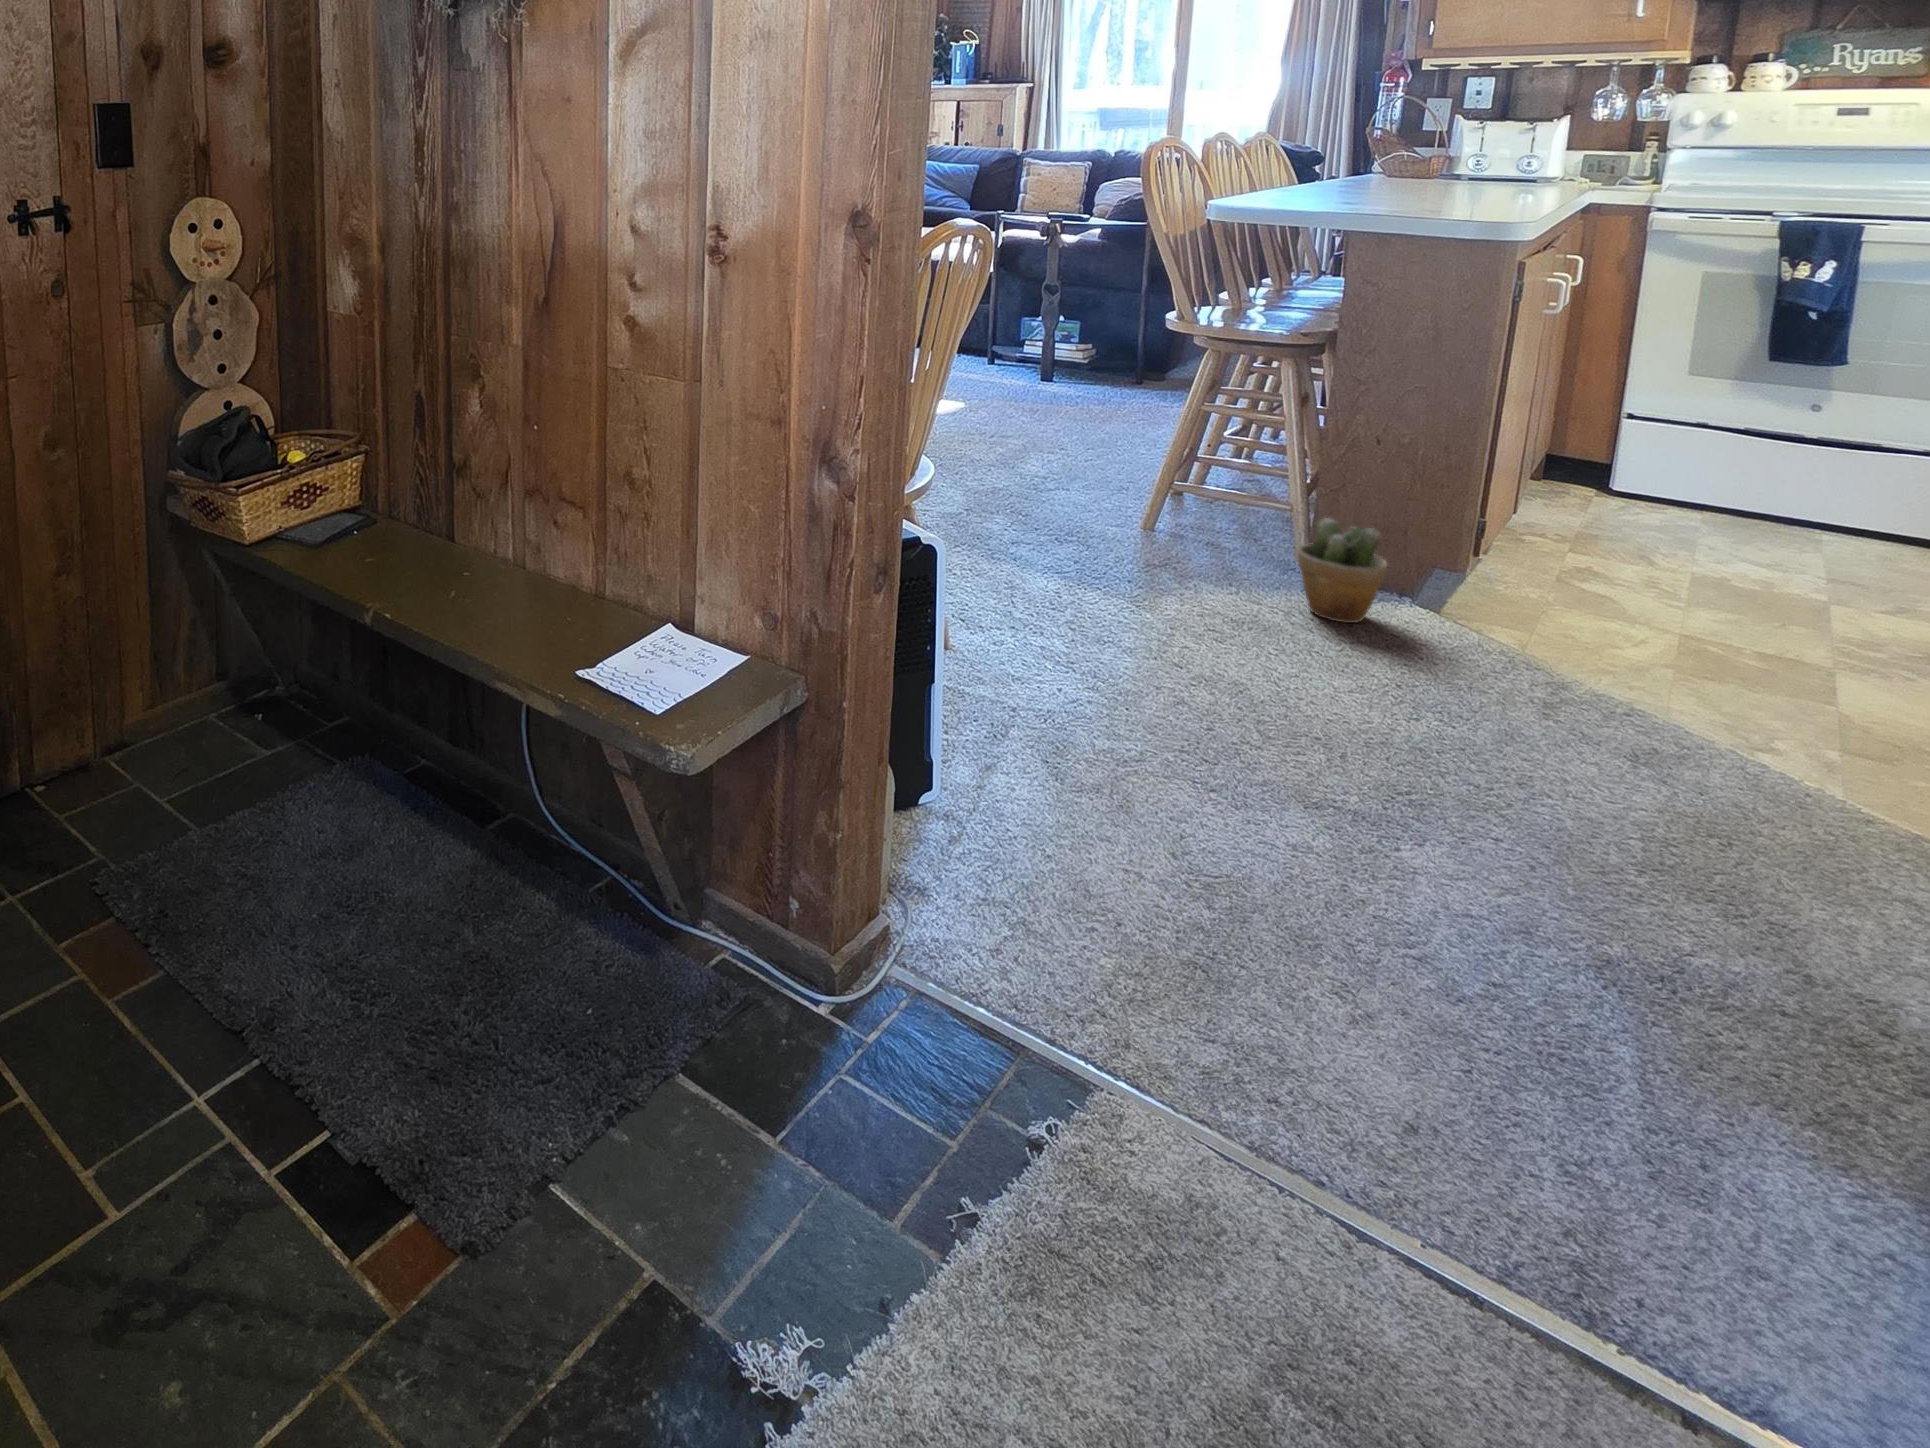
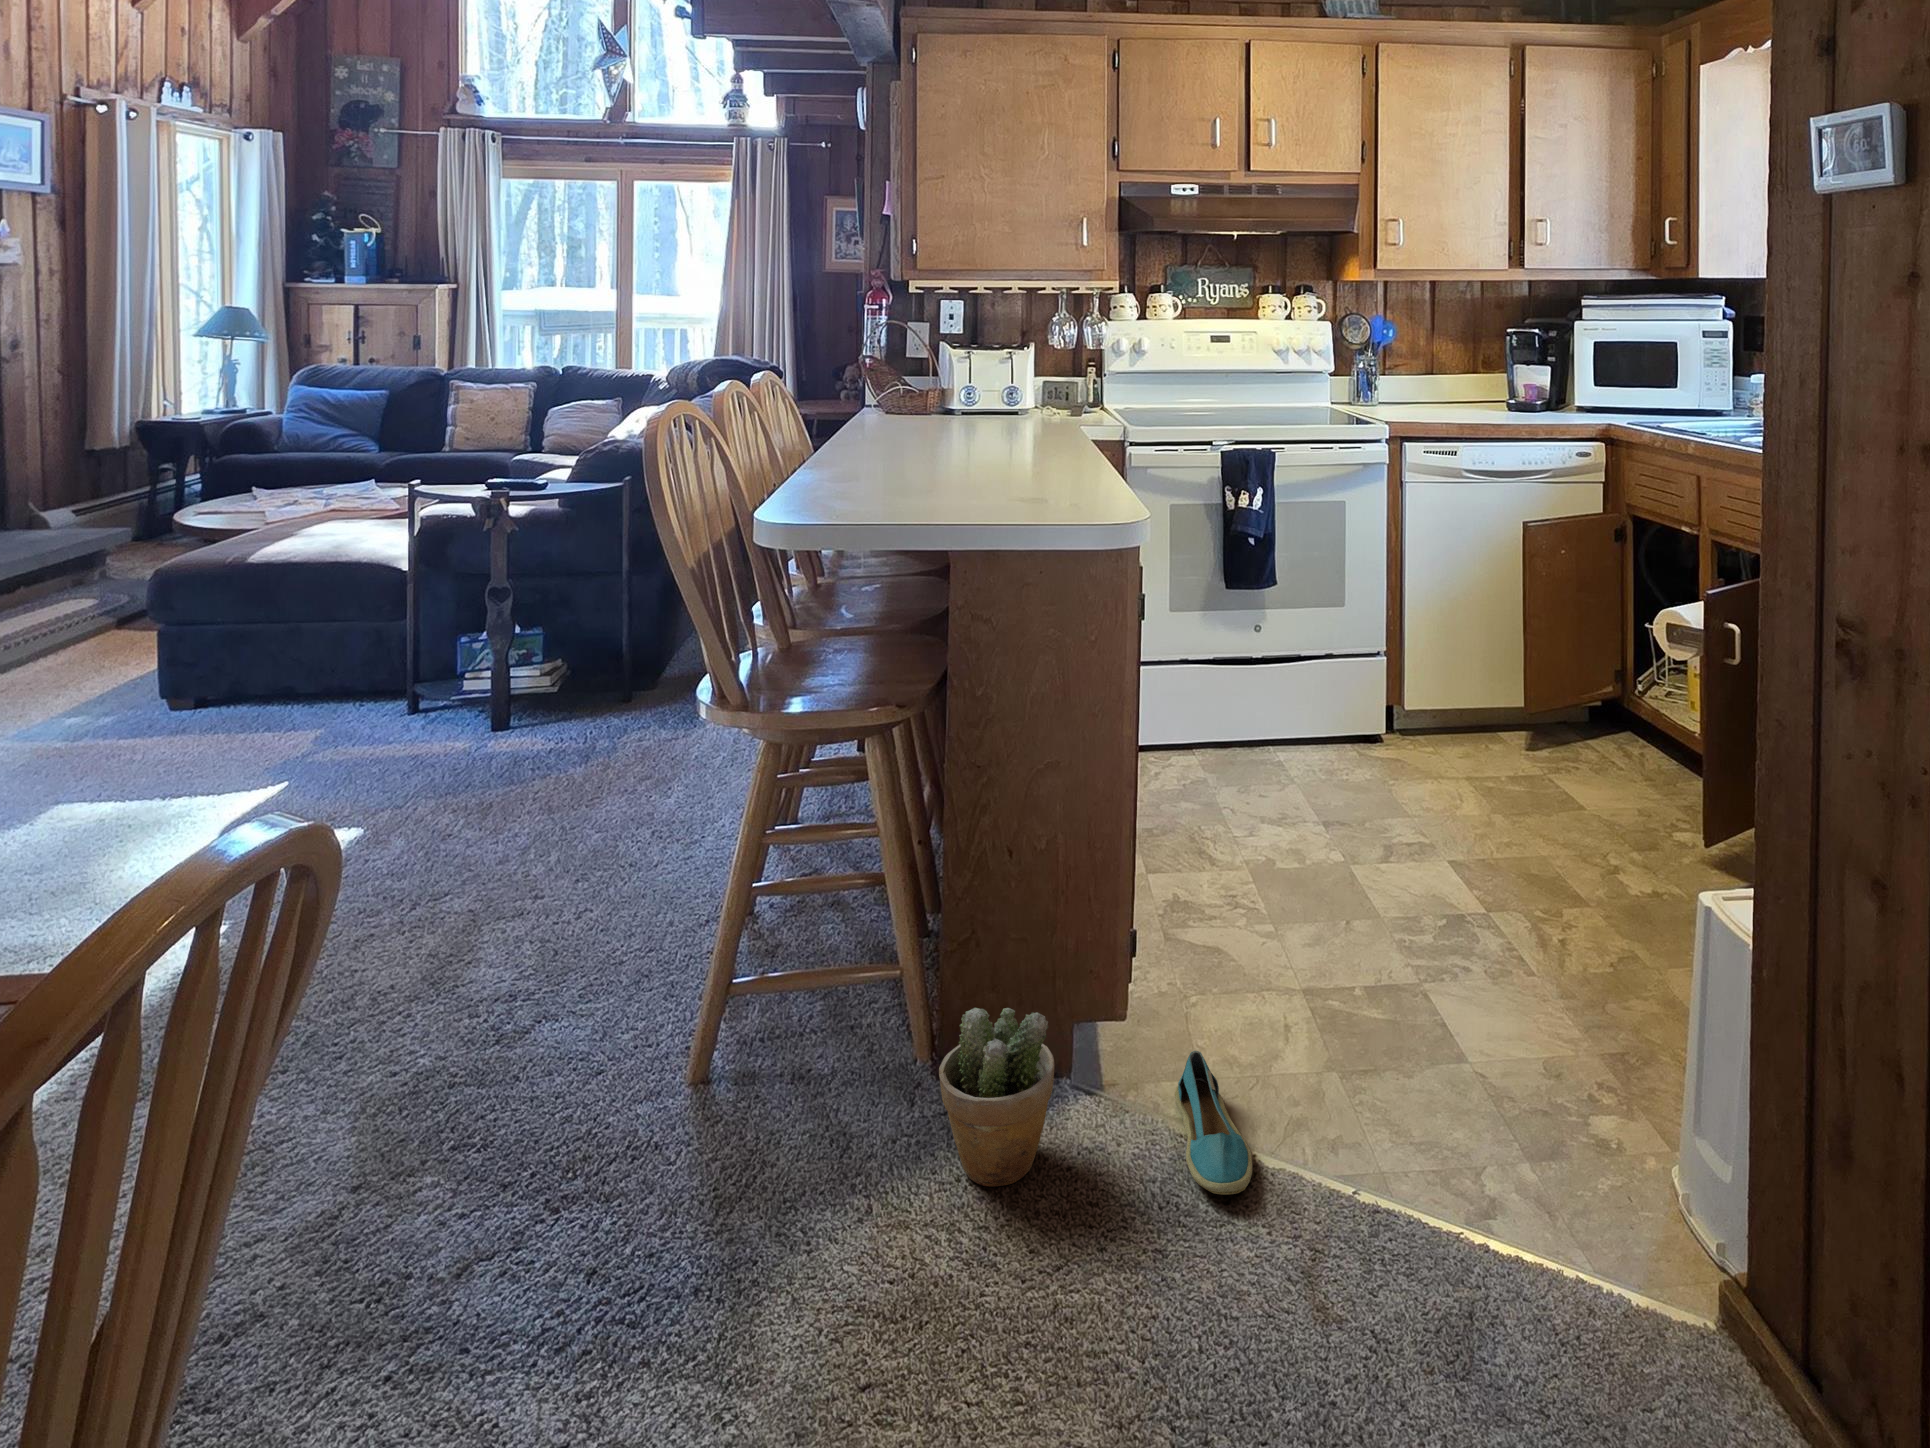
shoe: none [1484,609,1546,675] -> present [1175,1051,1252,1195]

